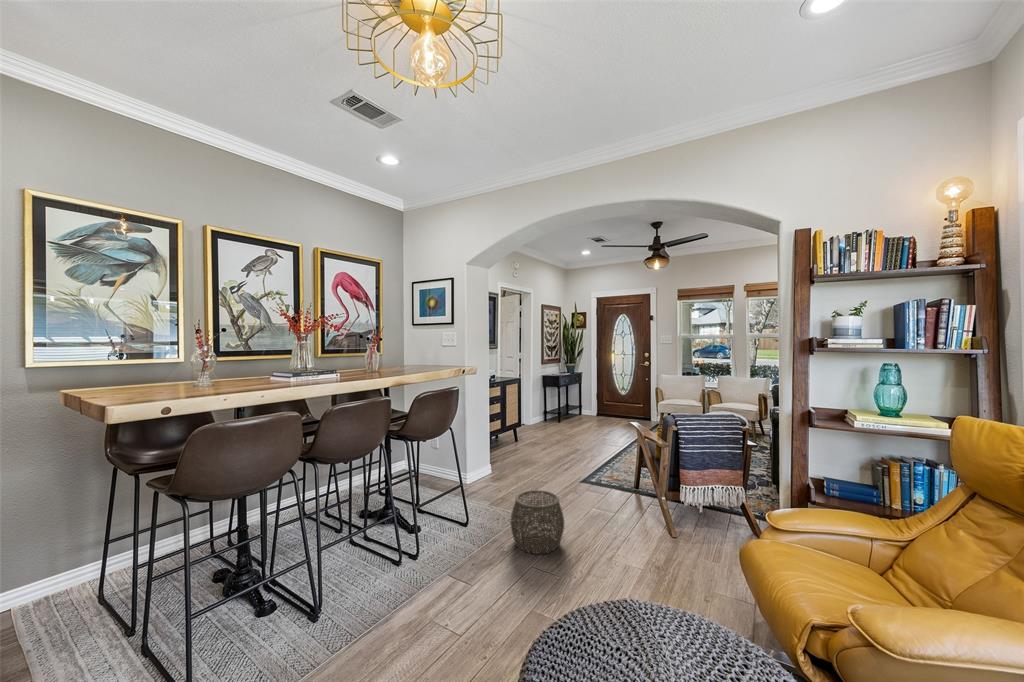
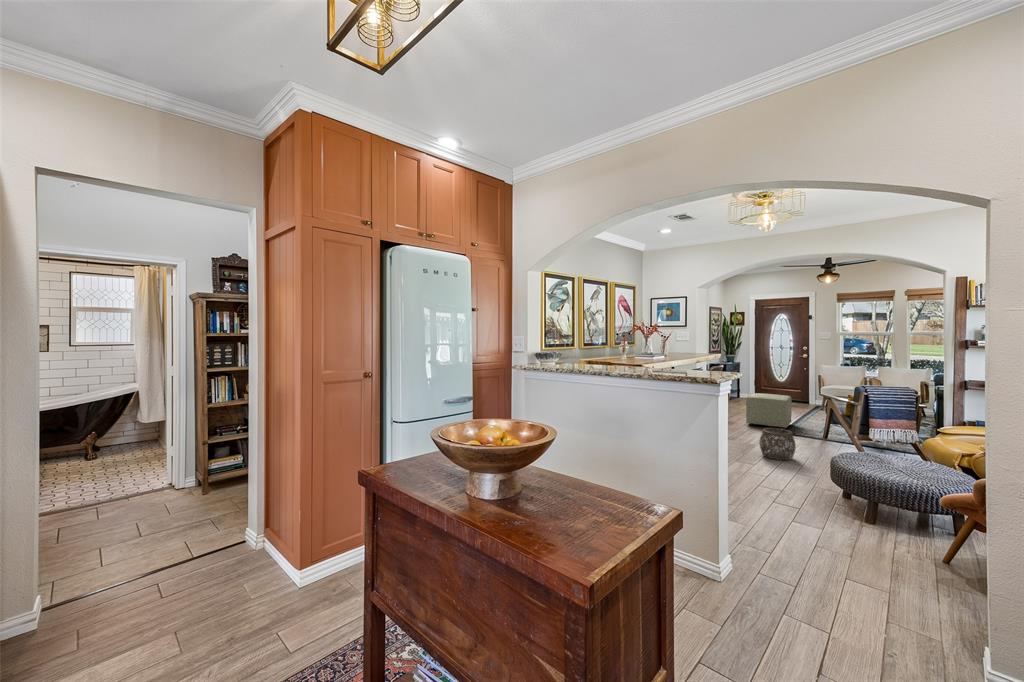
ottoman: none [548,417,609,471] -> present [746,393,792,429]

